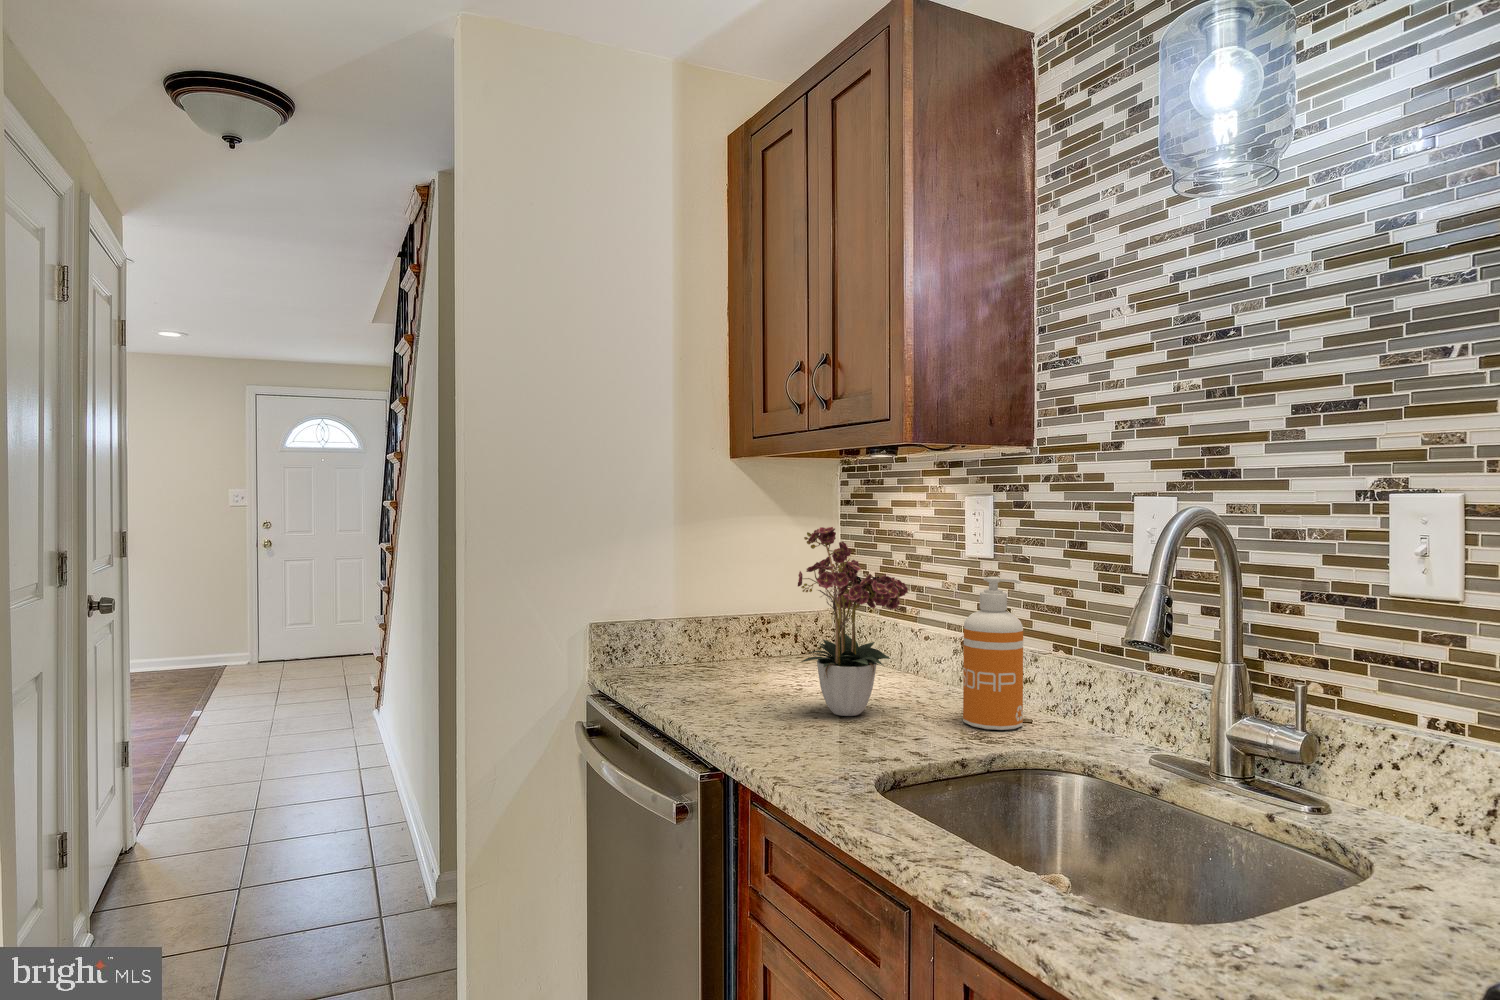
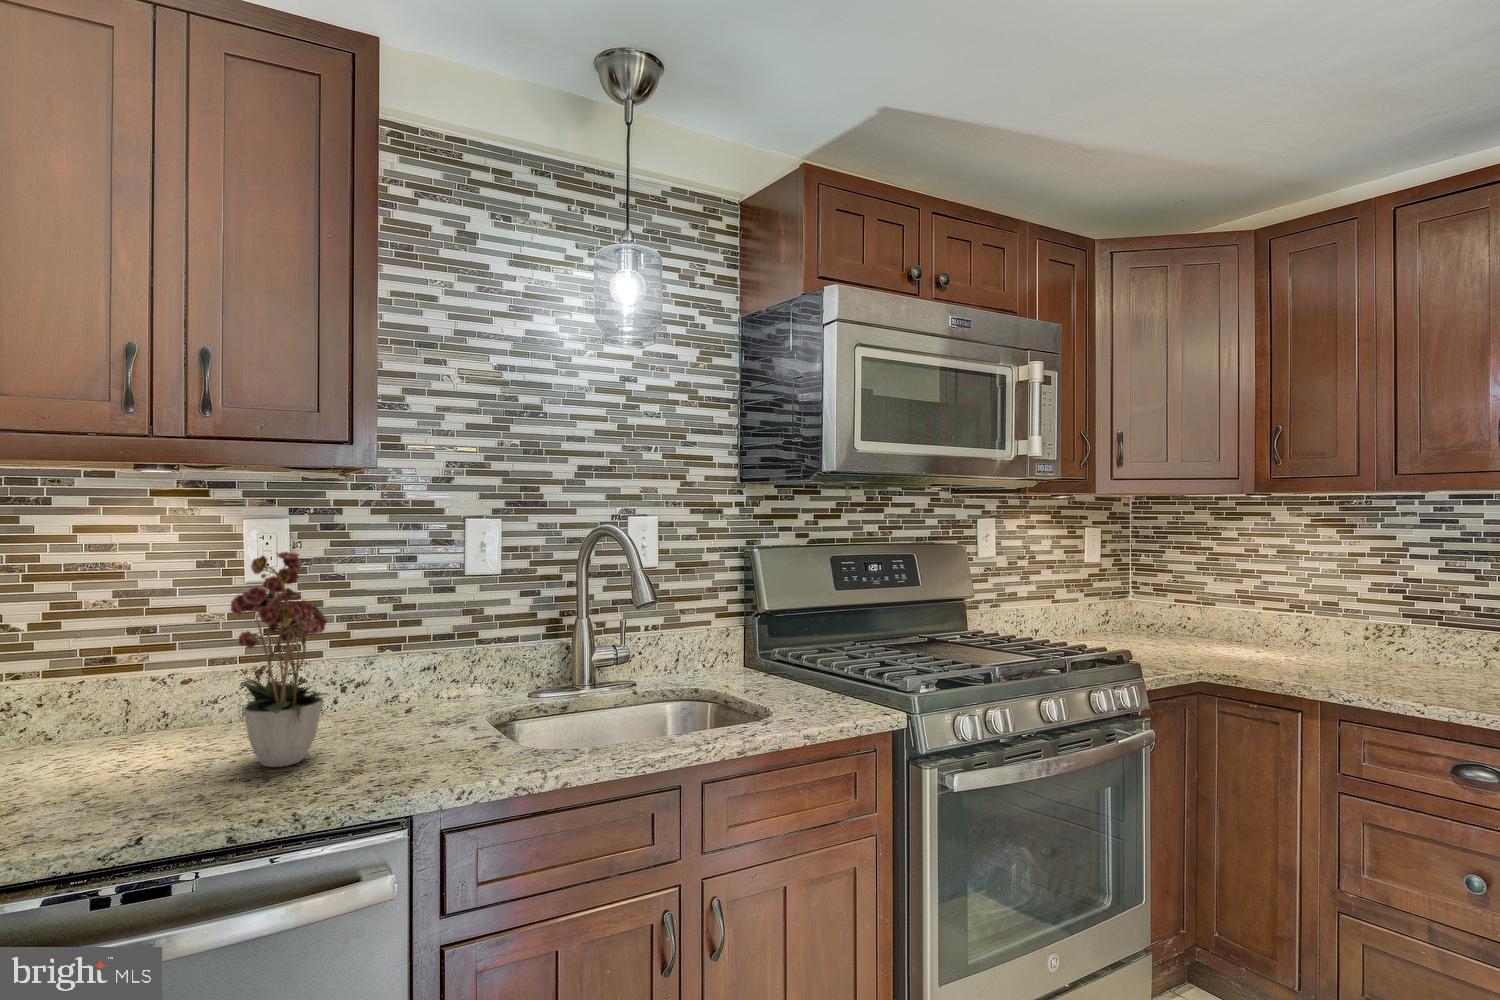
soap dispenser: present [963,577,1023,730] -> none [362,590,420,728]

